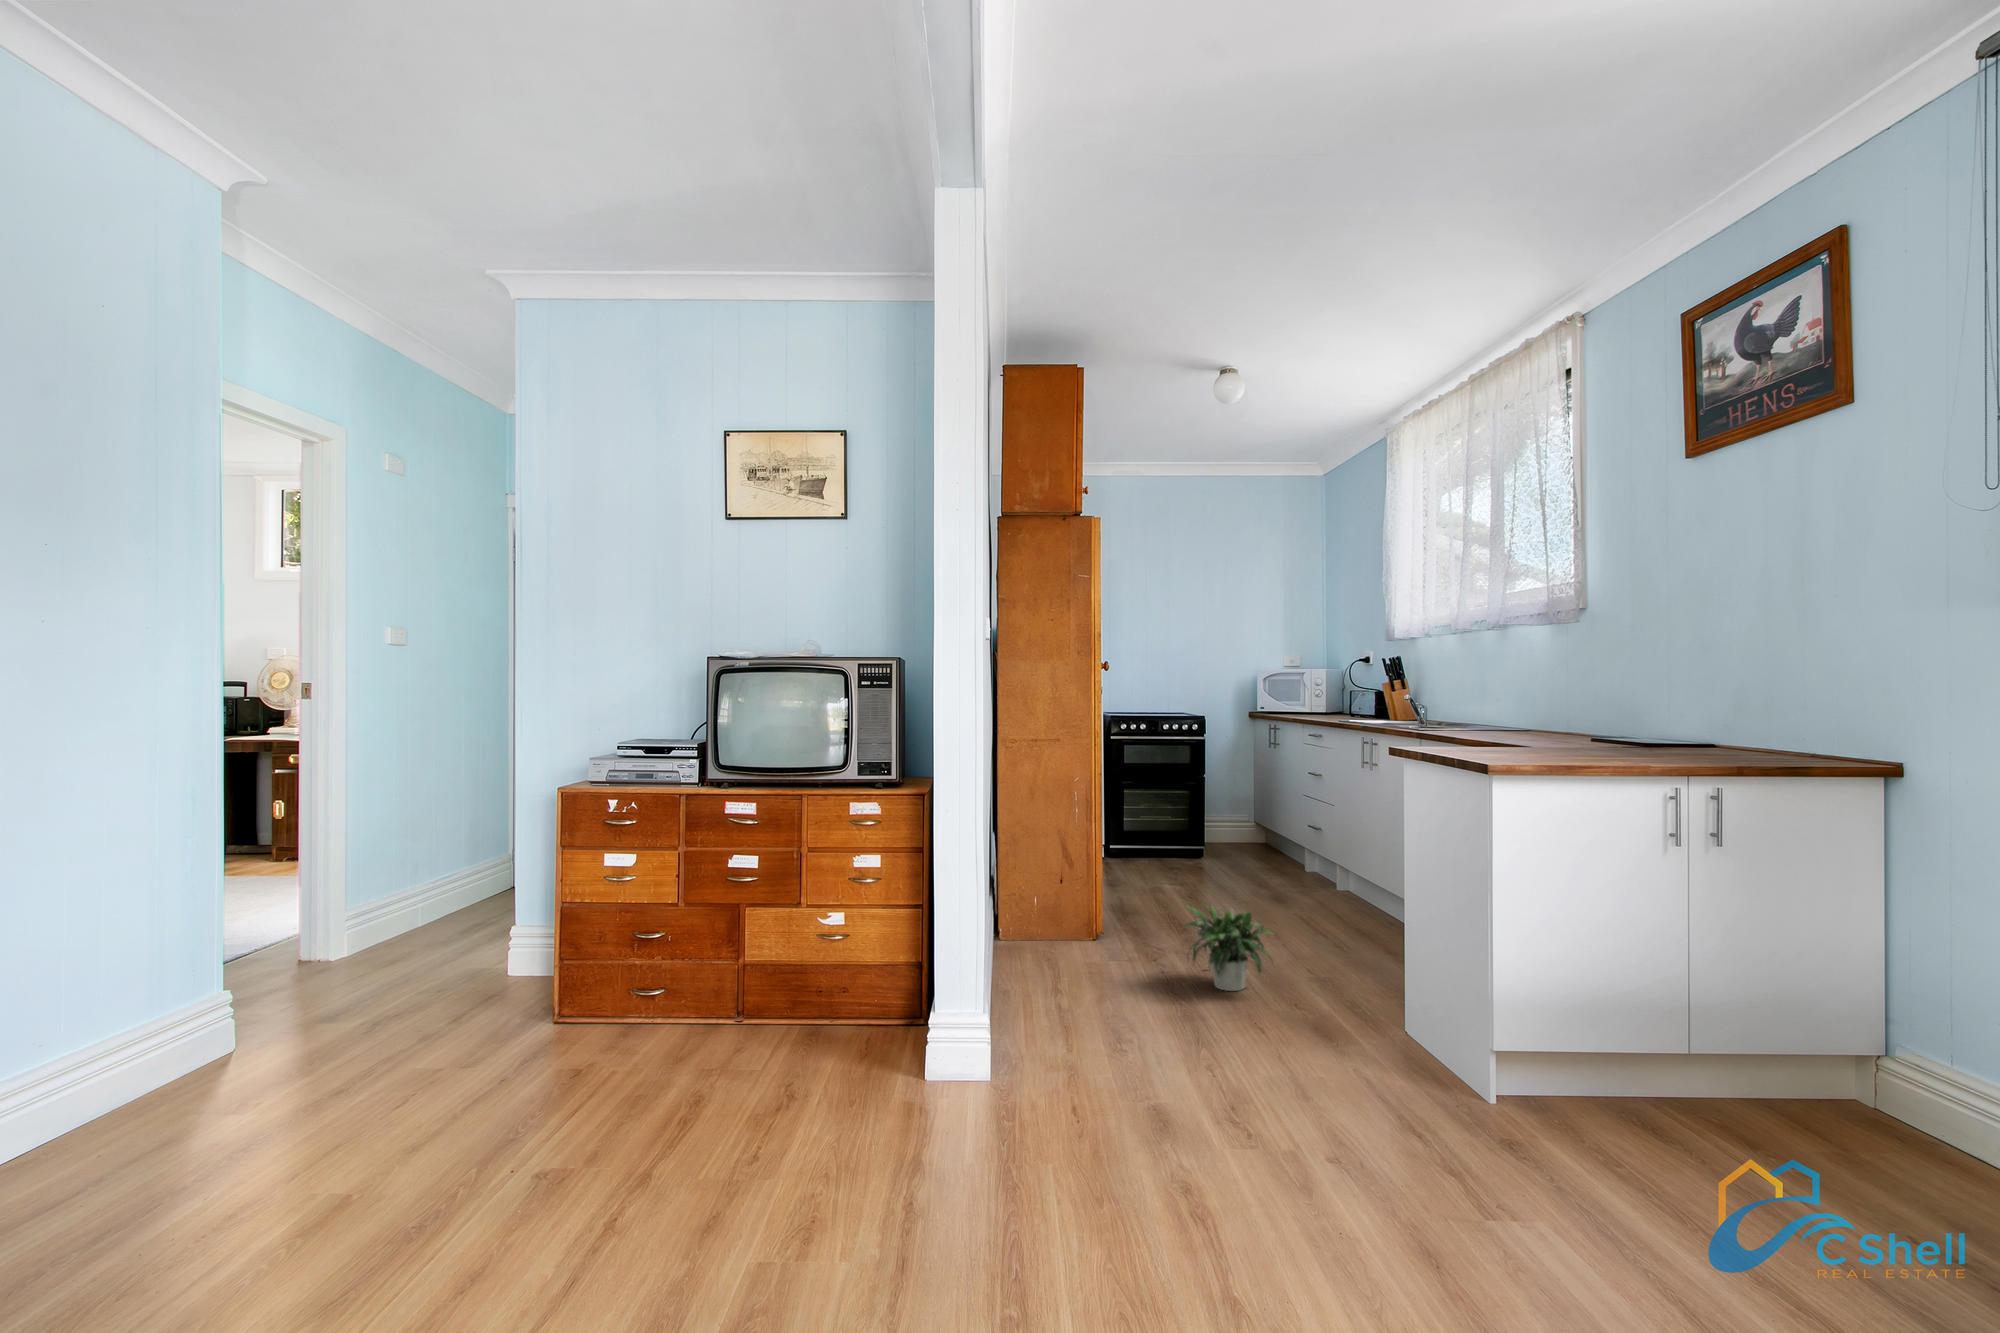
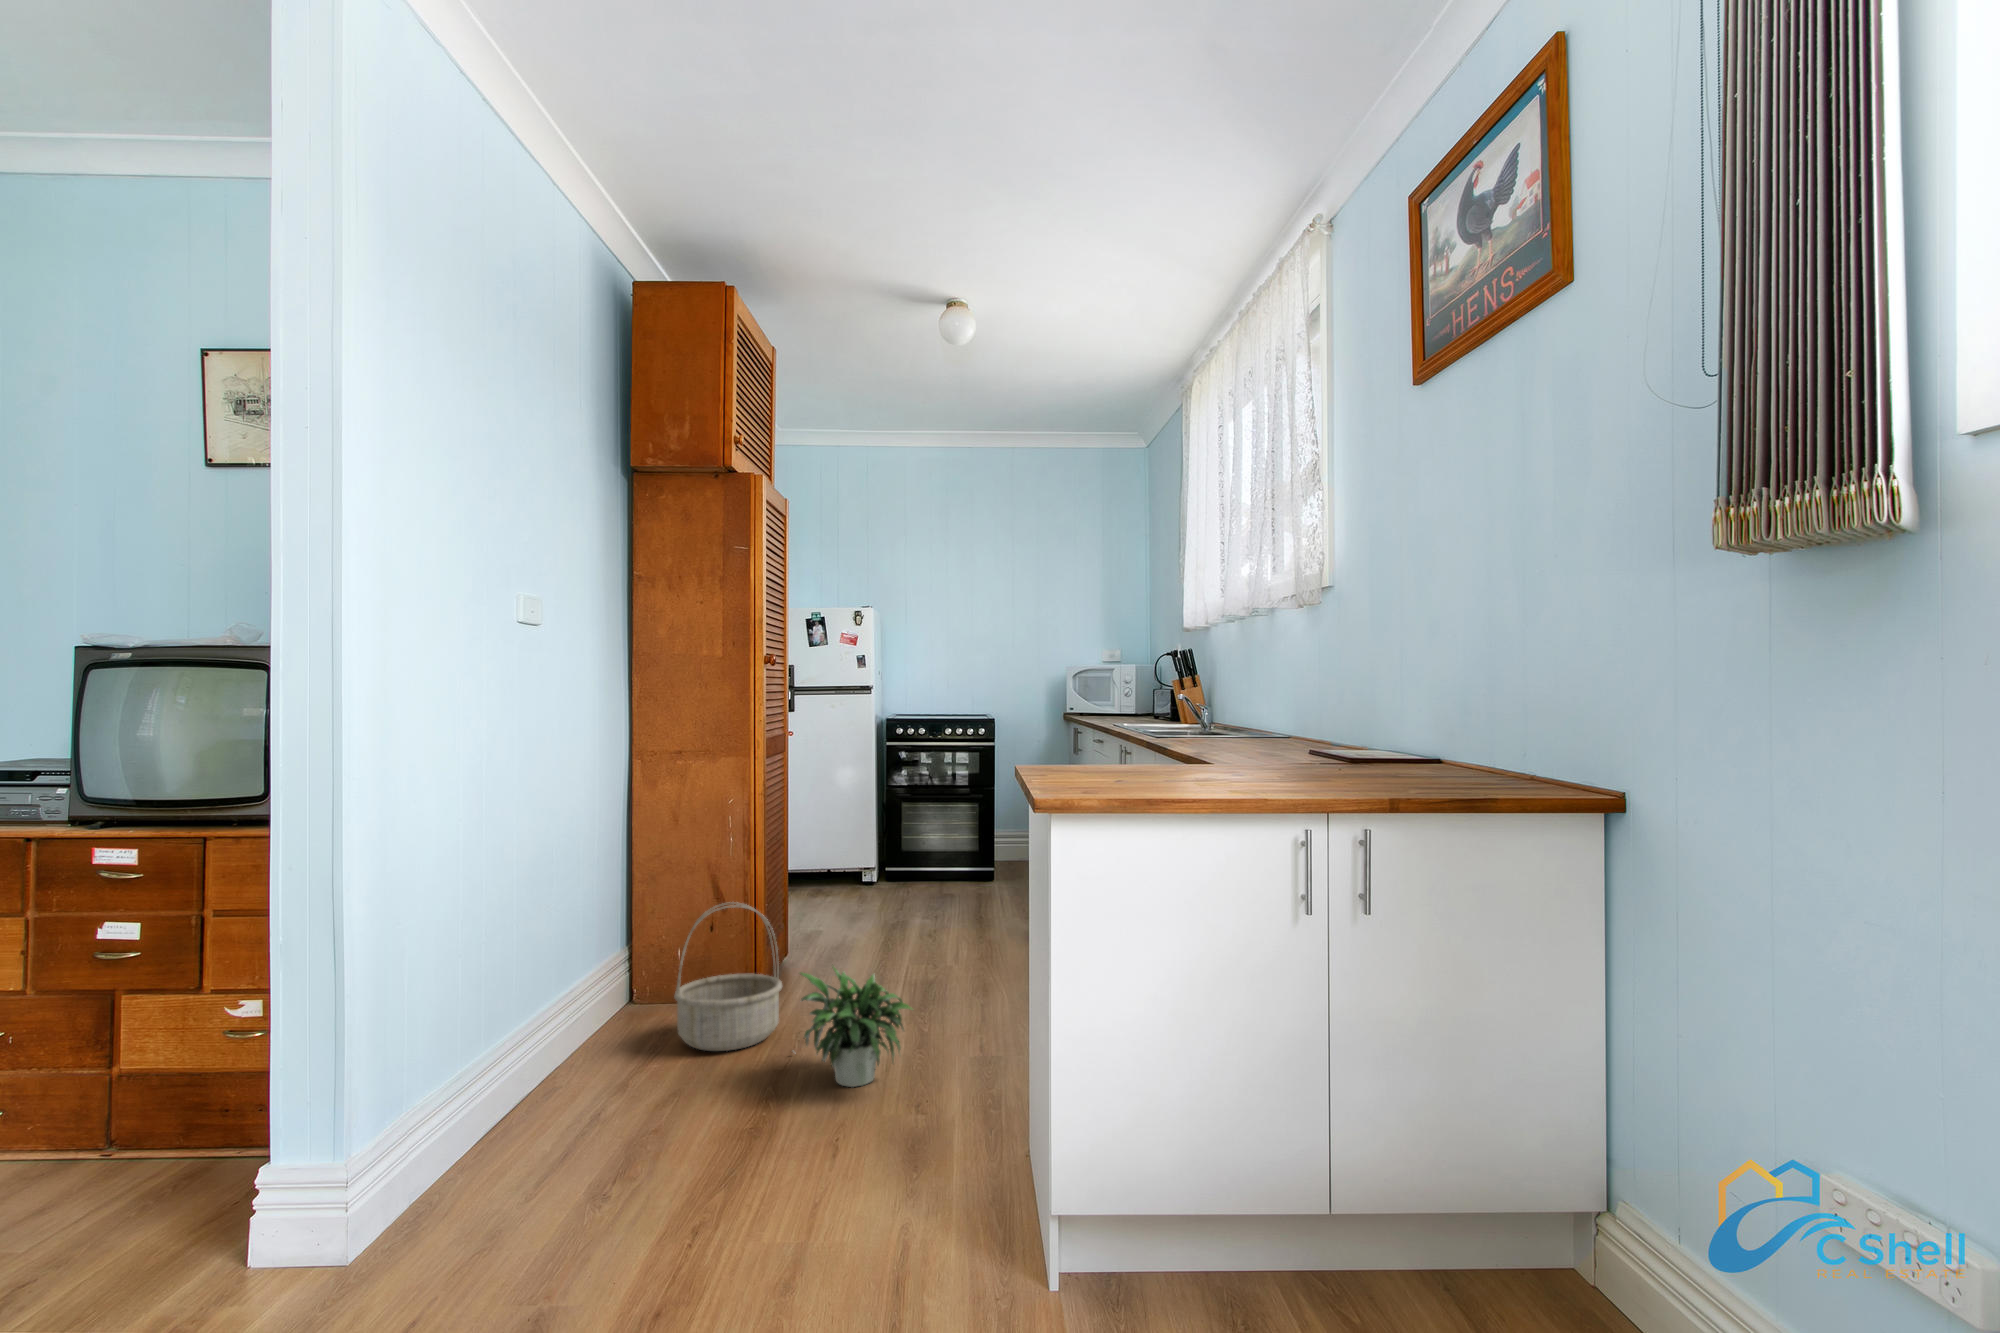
basket: none [1065,855,1144,968] -> present [674,902,782,1051]

